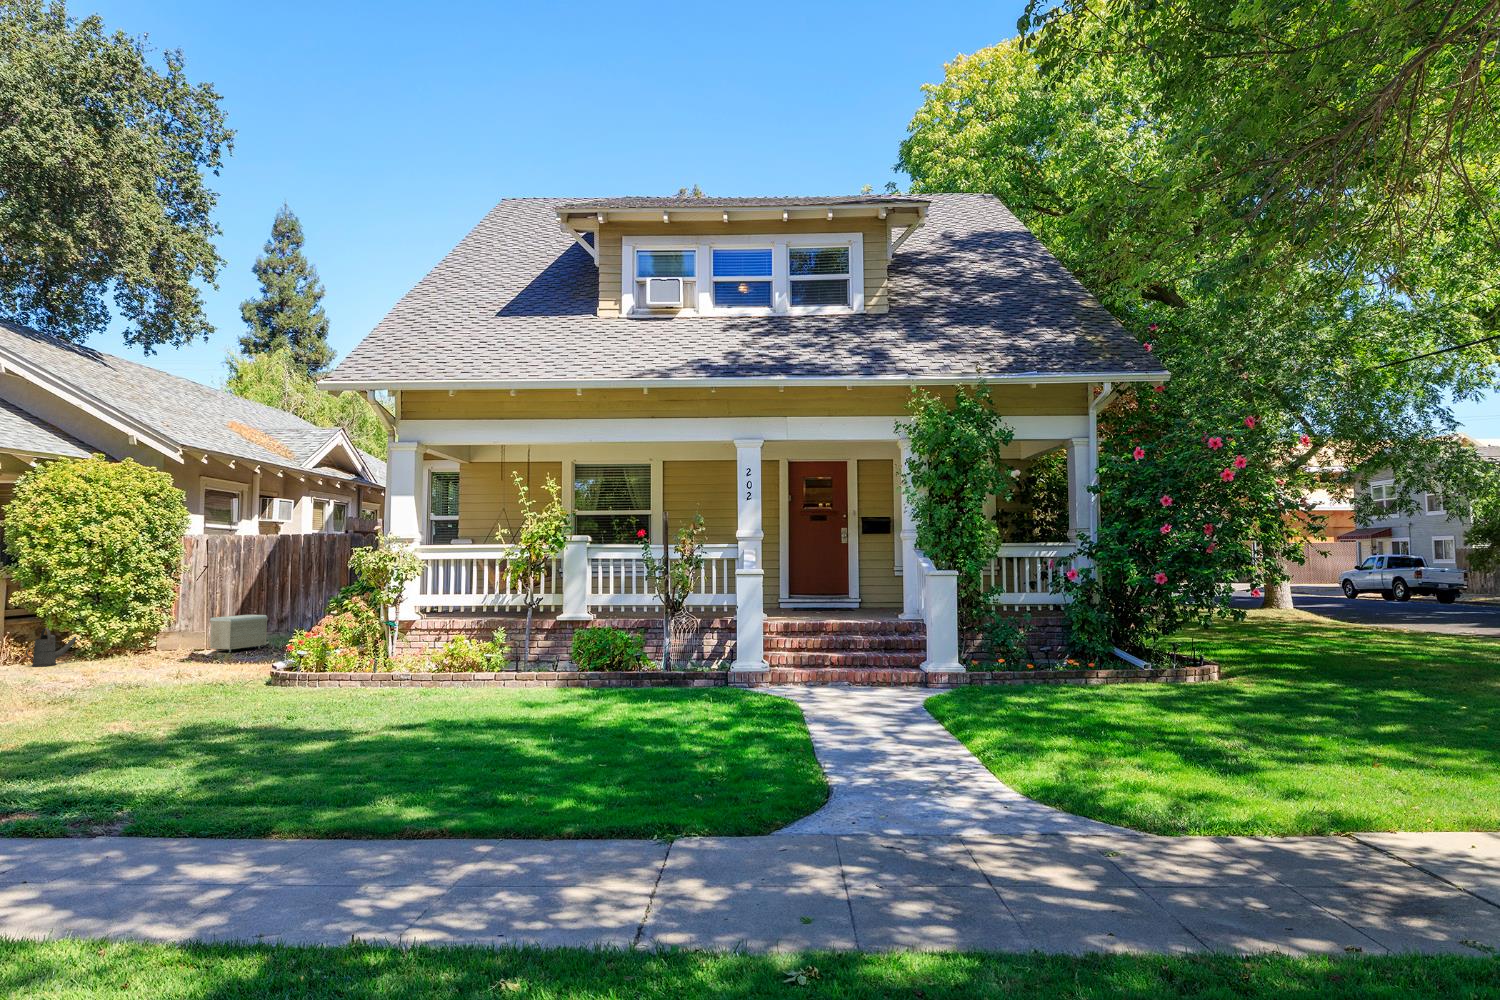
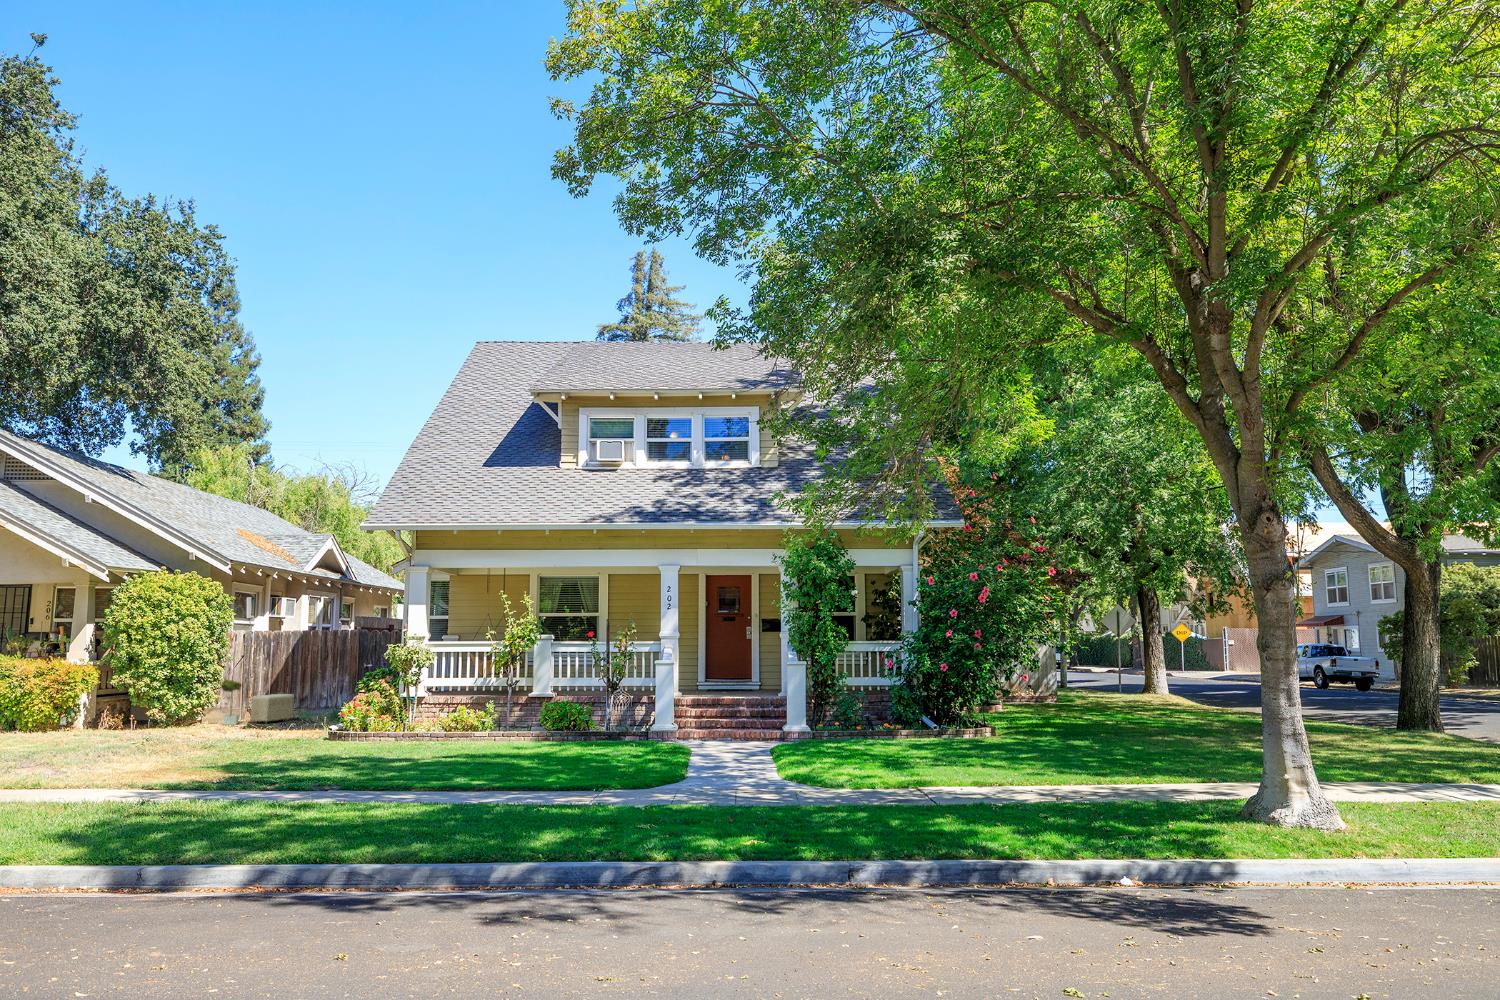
potted tree: none [167,596,197,655] -> present [221,680,242,725]
watering can: present [26,628,76,667] -> none [119,704,159,734]

